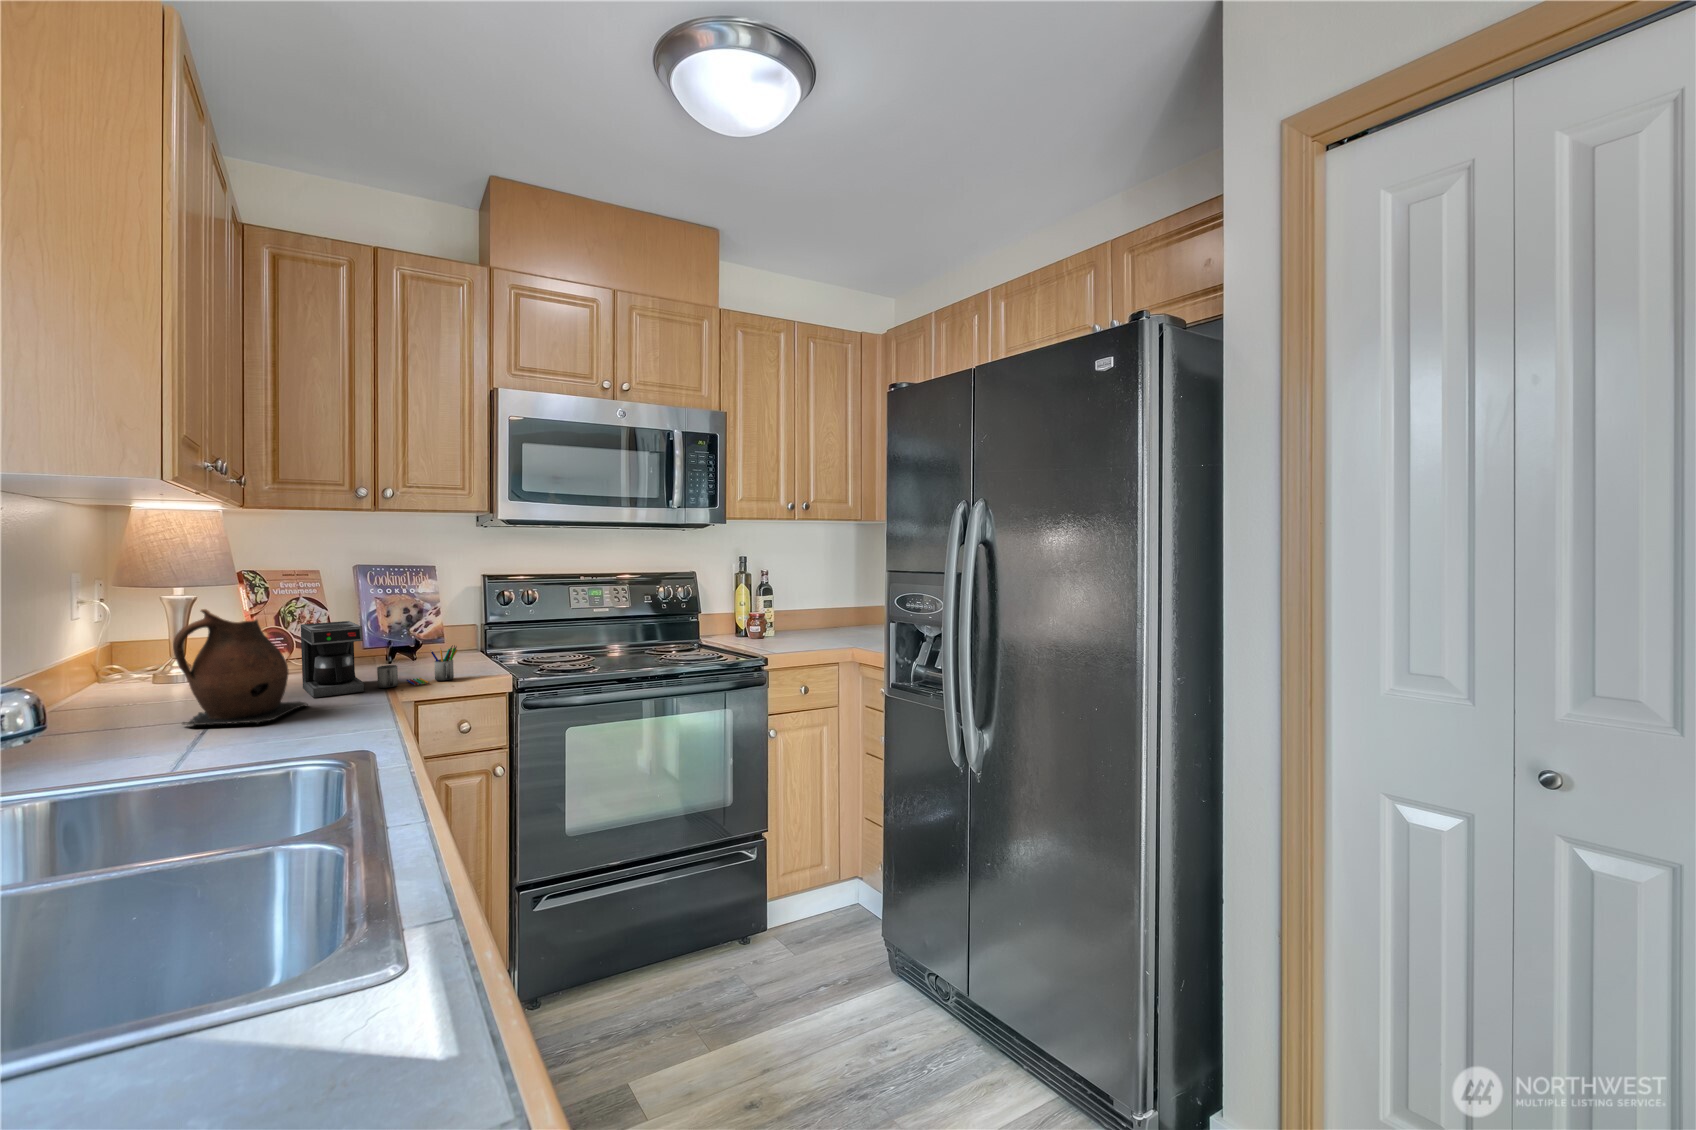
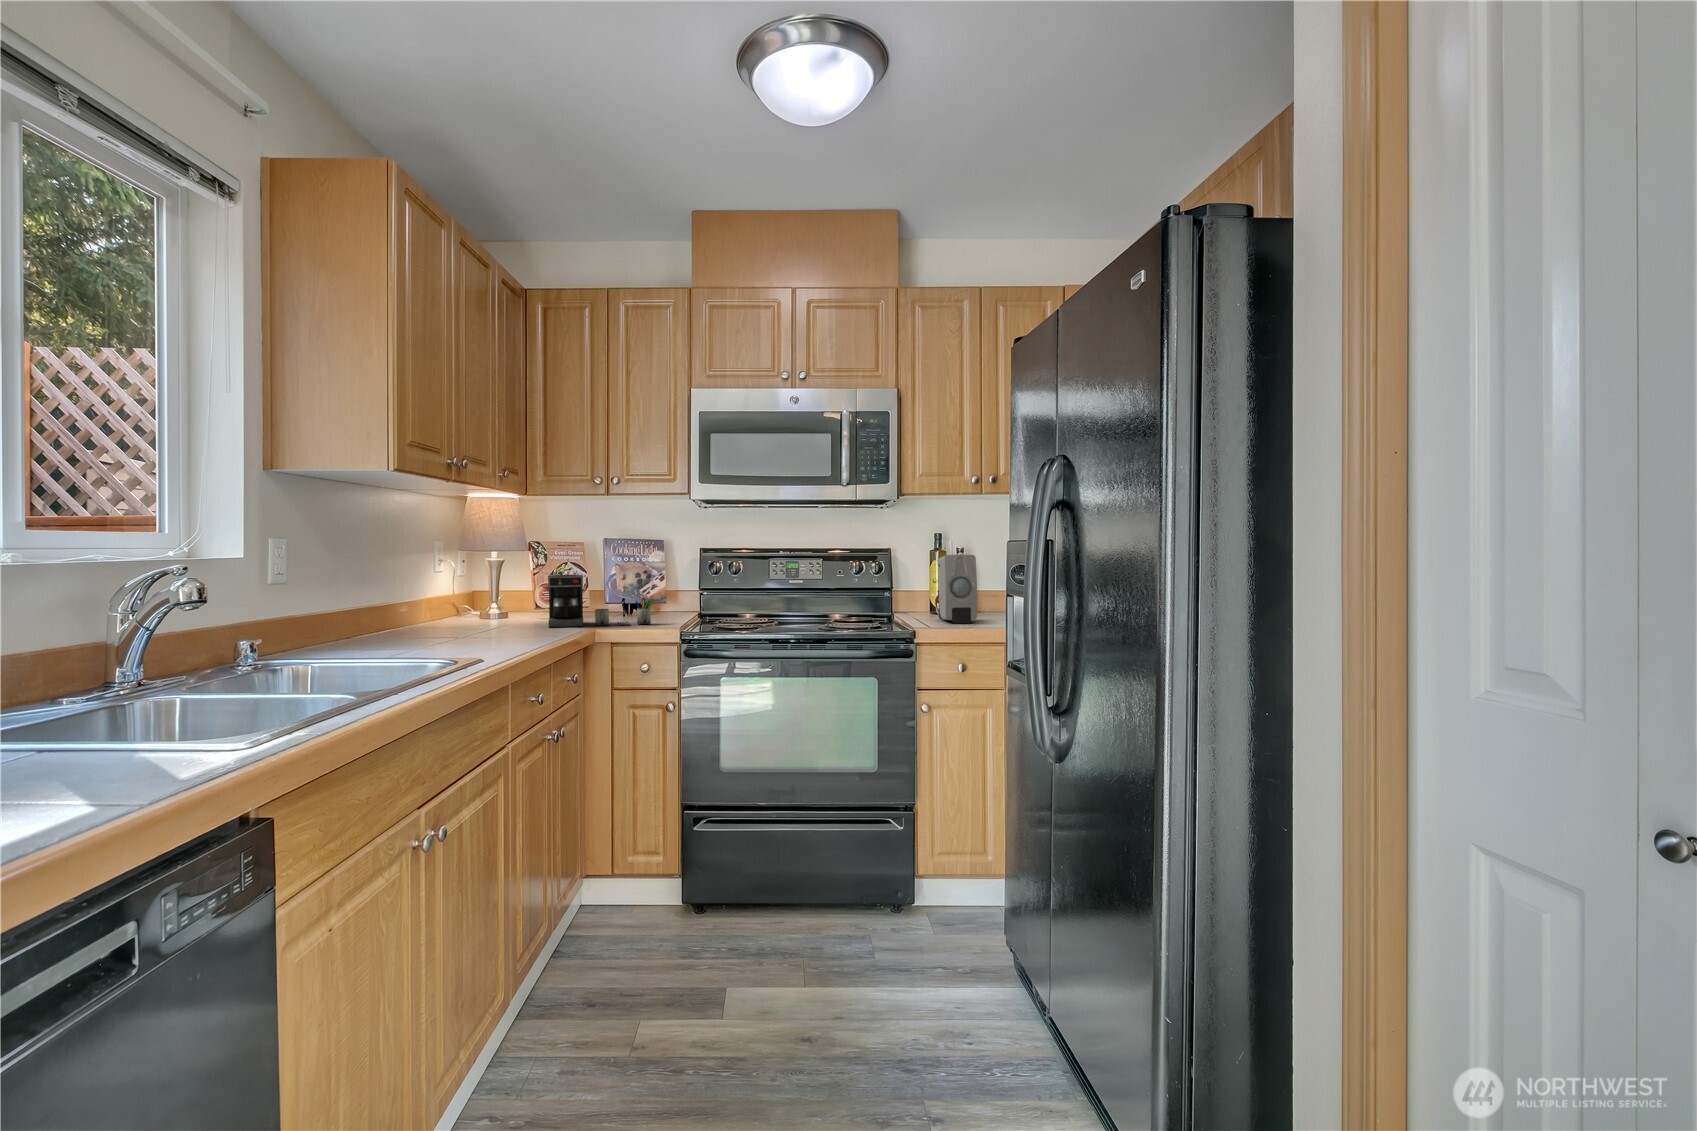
soap dispenser: none [773,582,820,653] -> present [938,555,977,623]
ceramic pitcher: present [173,609,307,725] -> none [455,553,540,635]

